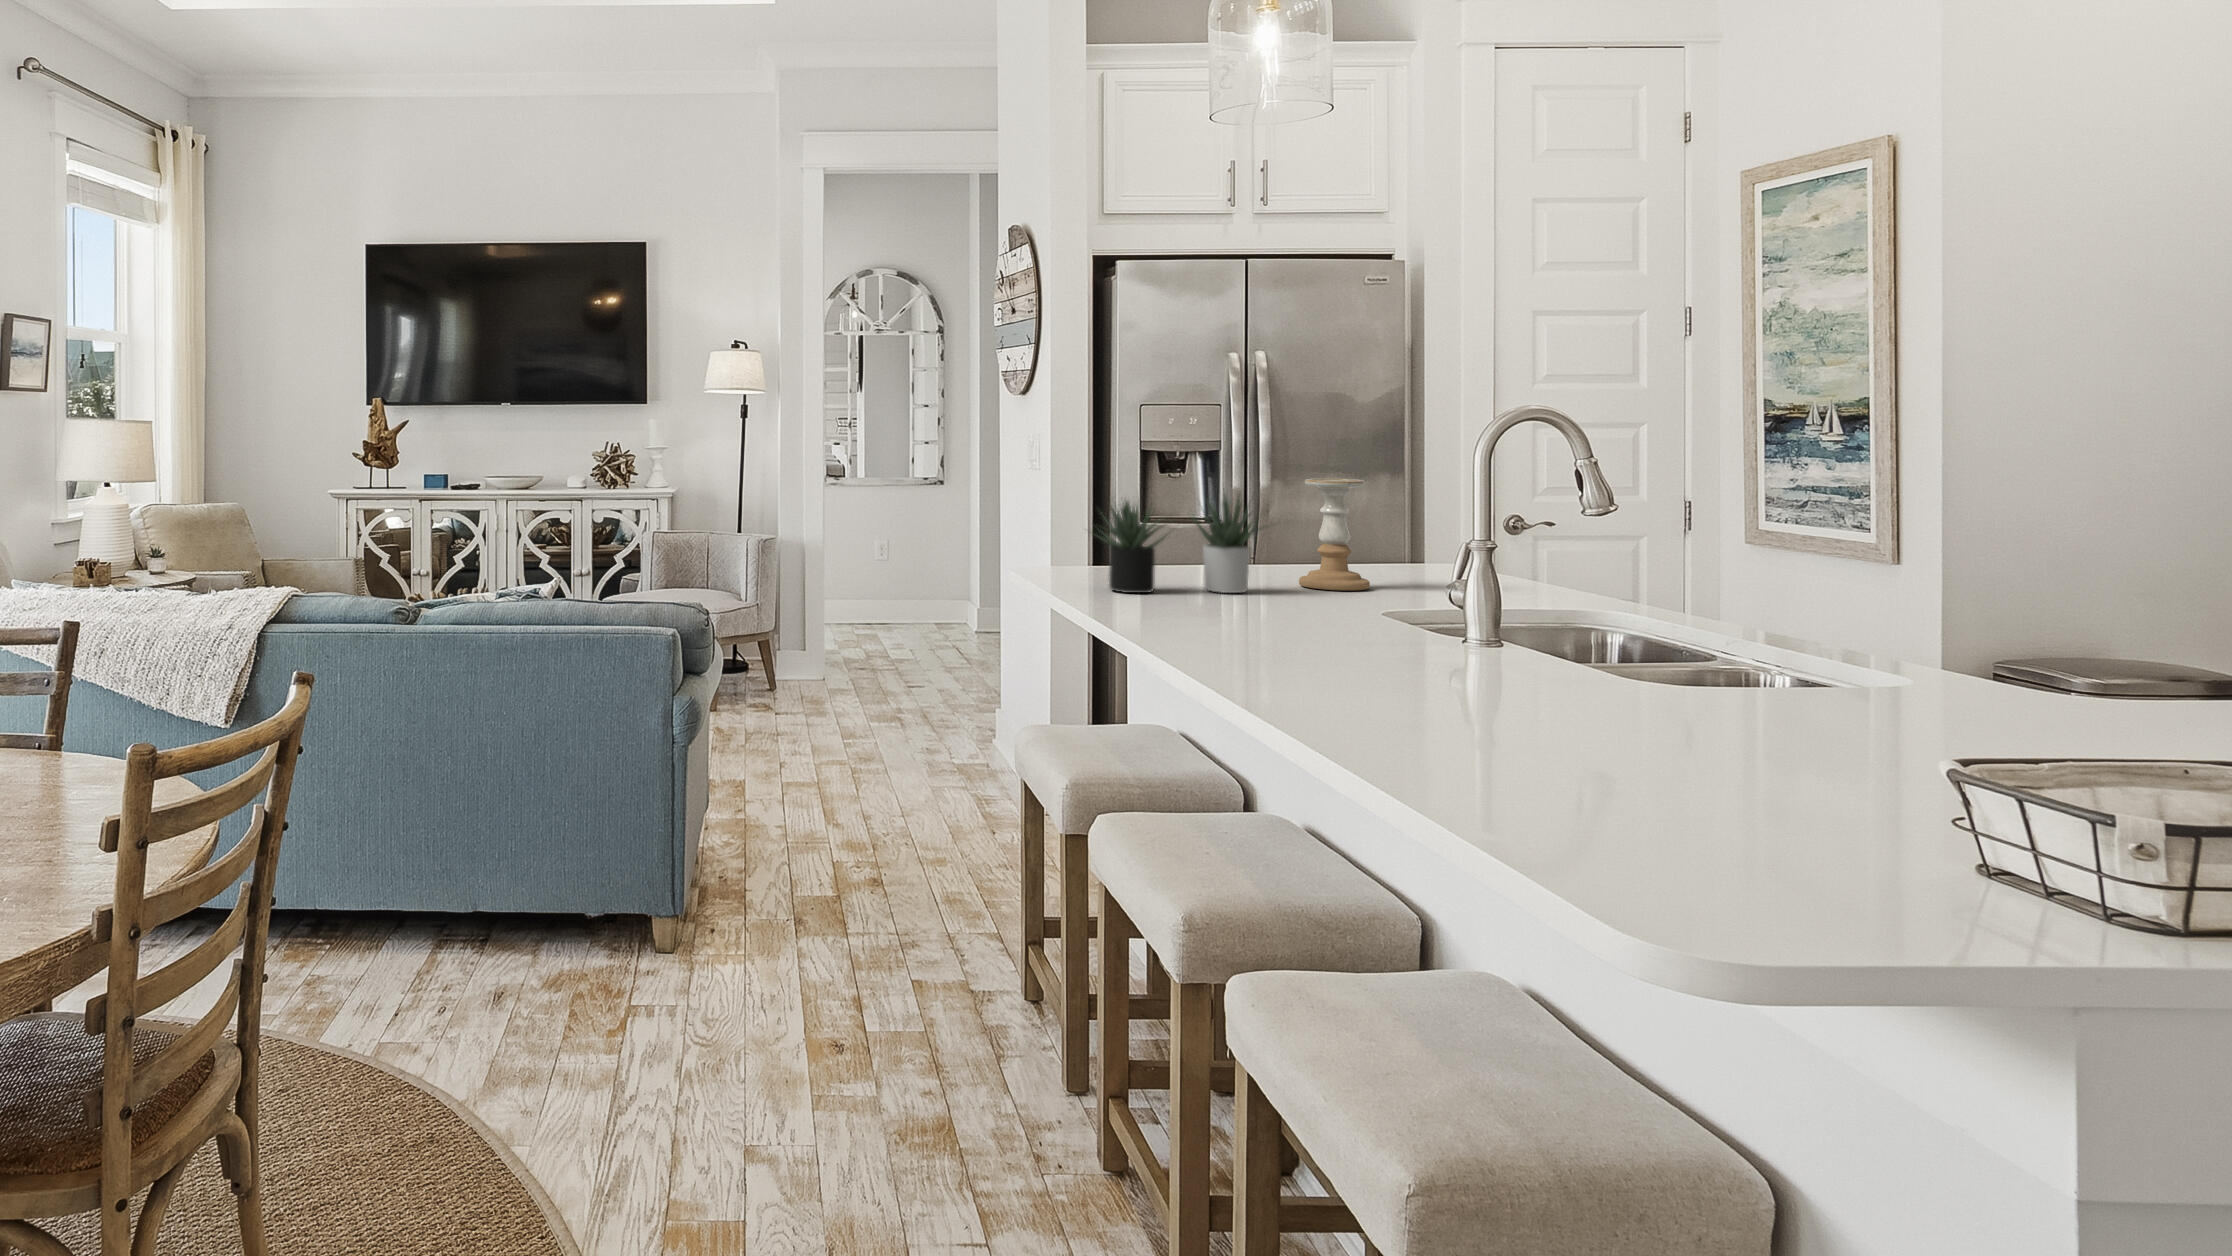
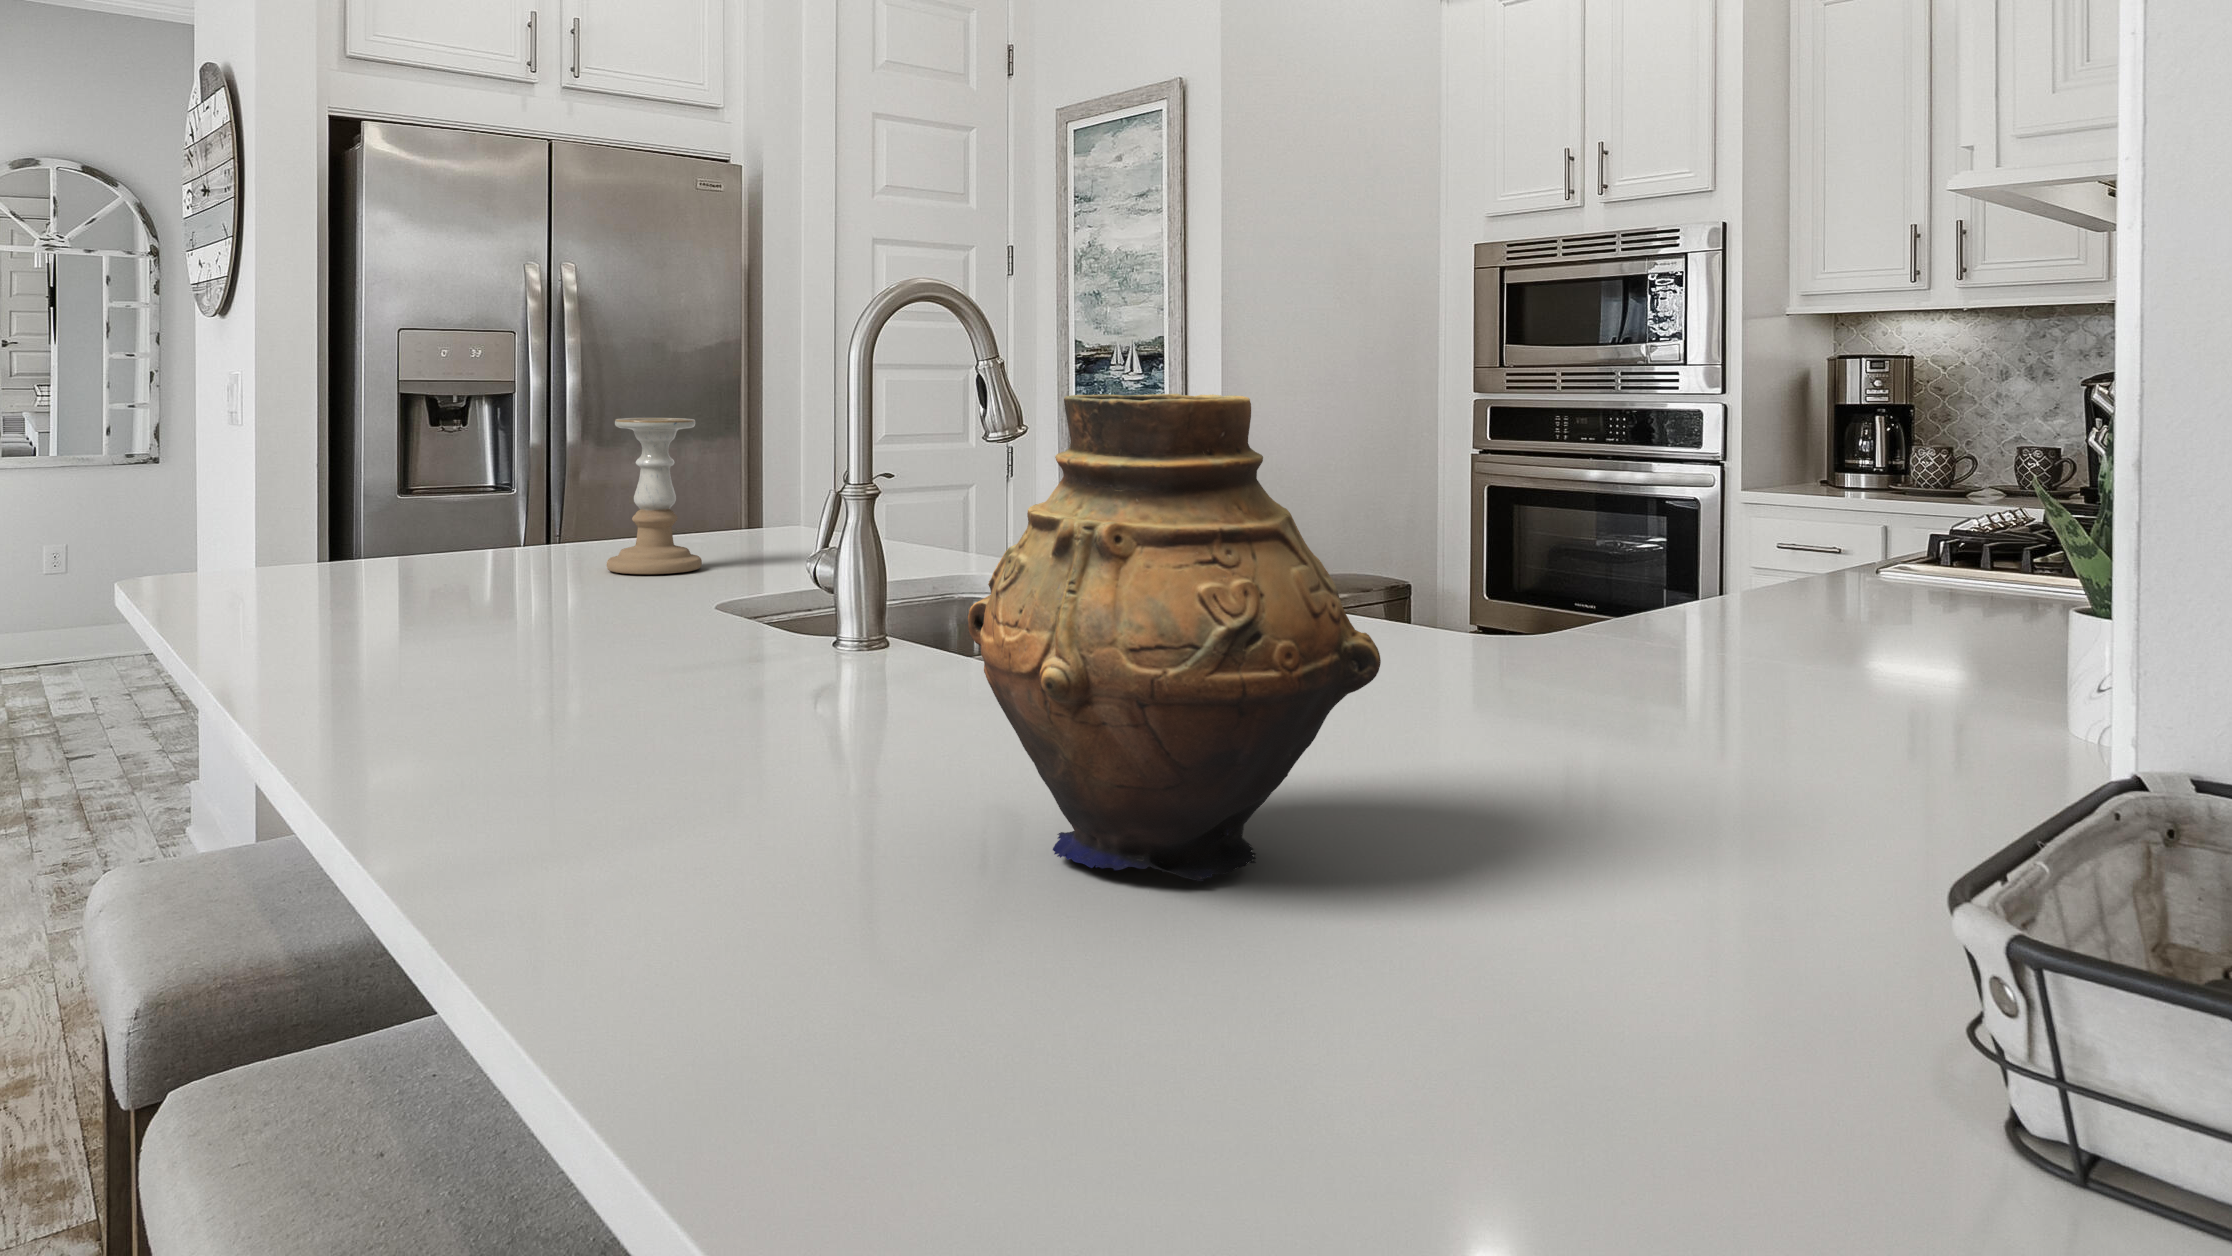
succulent plant: present [1096,488,1261,593] -> none [252,428,574,606]
vase: none [1514,495,1778,768] -> present [968,394,1381,881]

